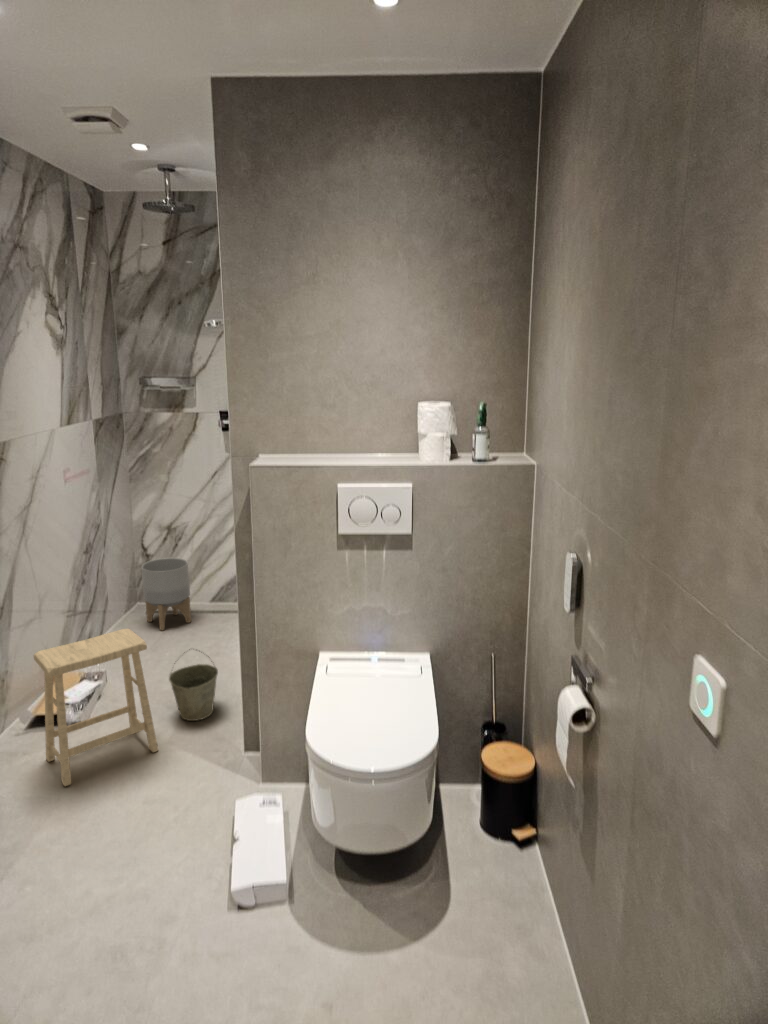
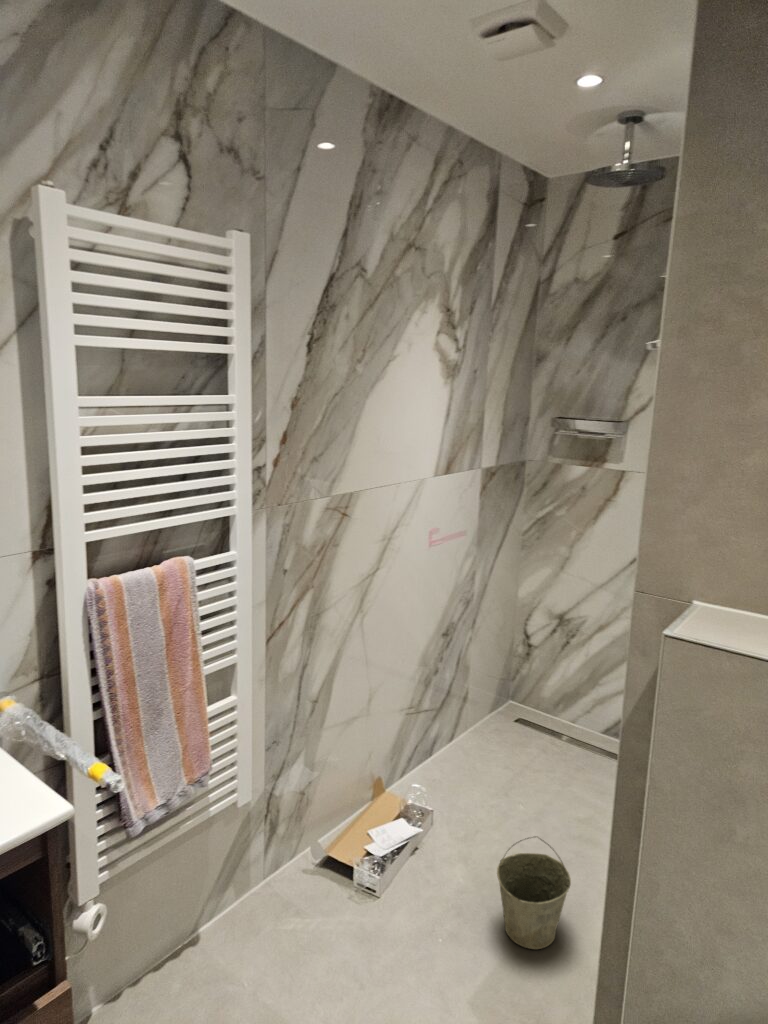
planter: present [141,558,191,630] -> none [512,656,576,756]
footstool: present [34,629,158,786] -> none [321,782,462,989]

